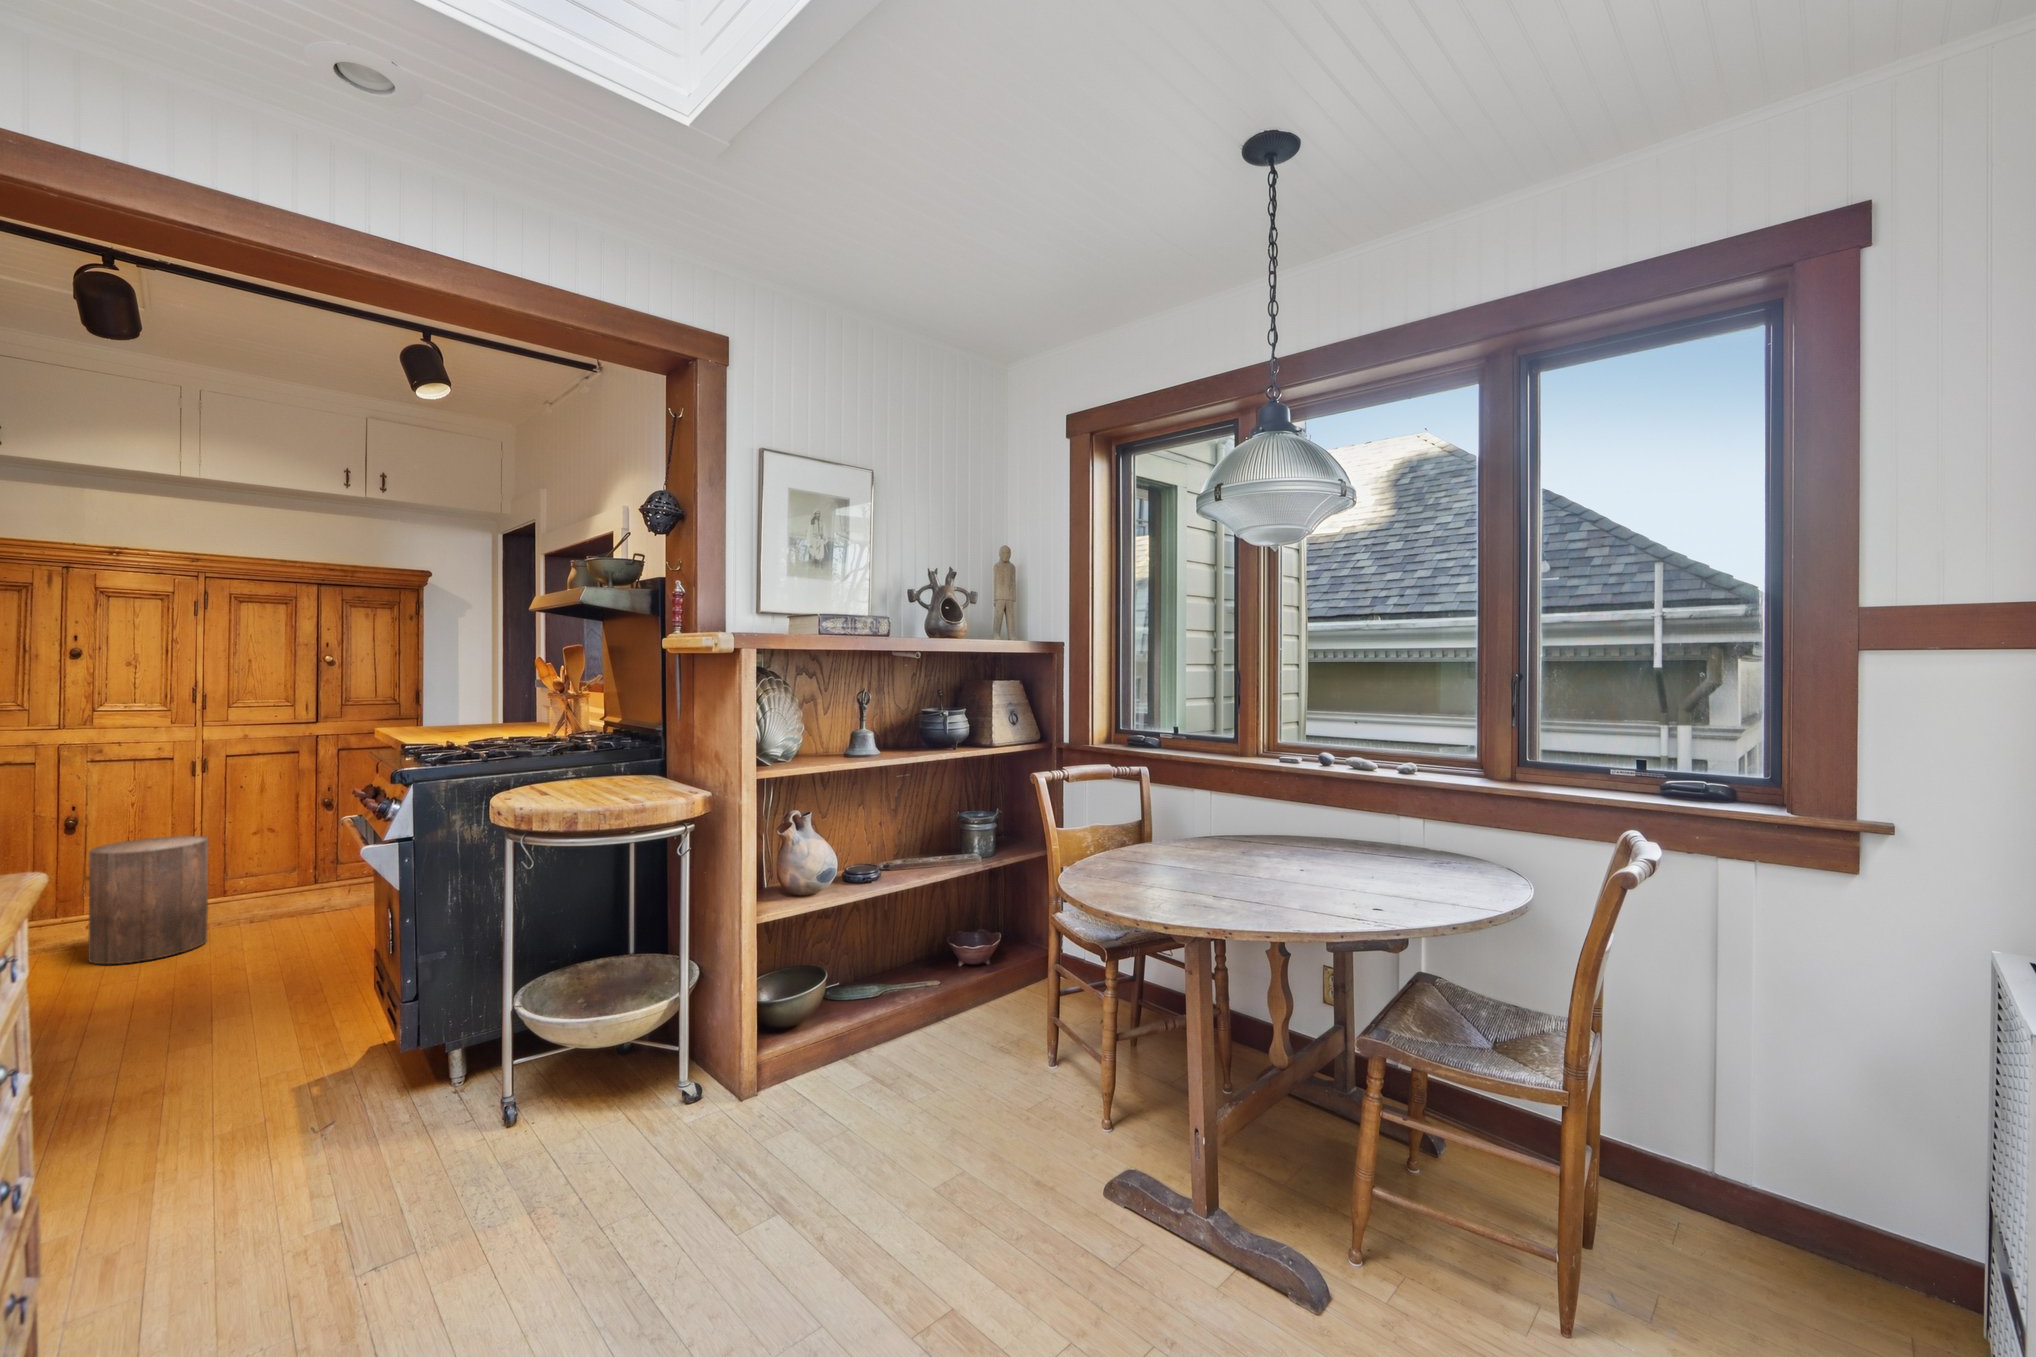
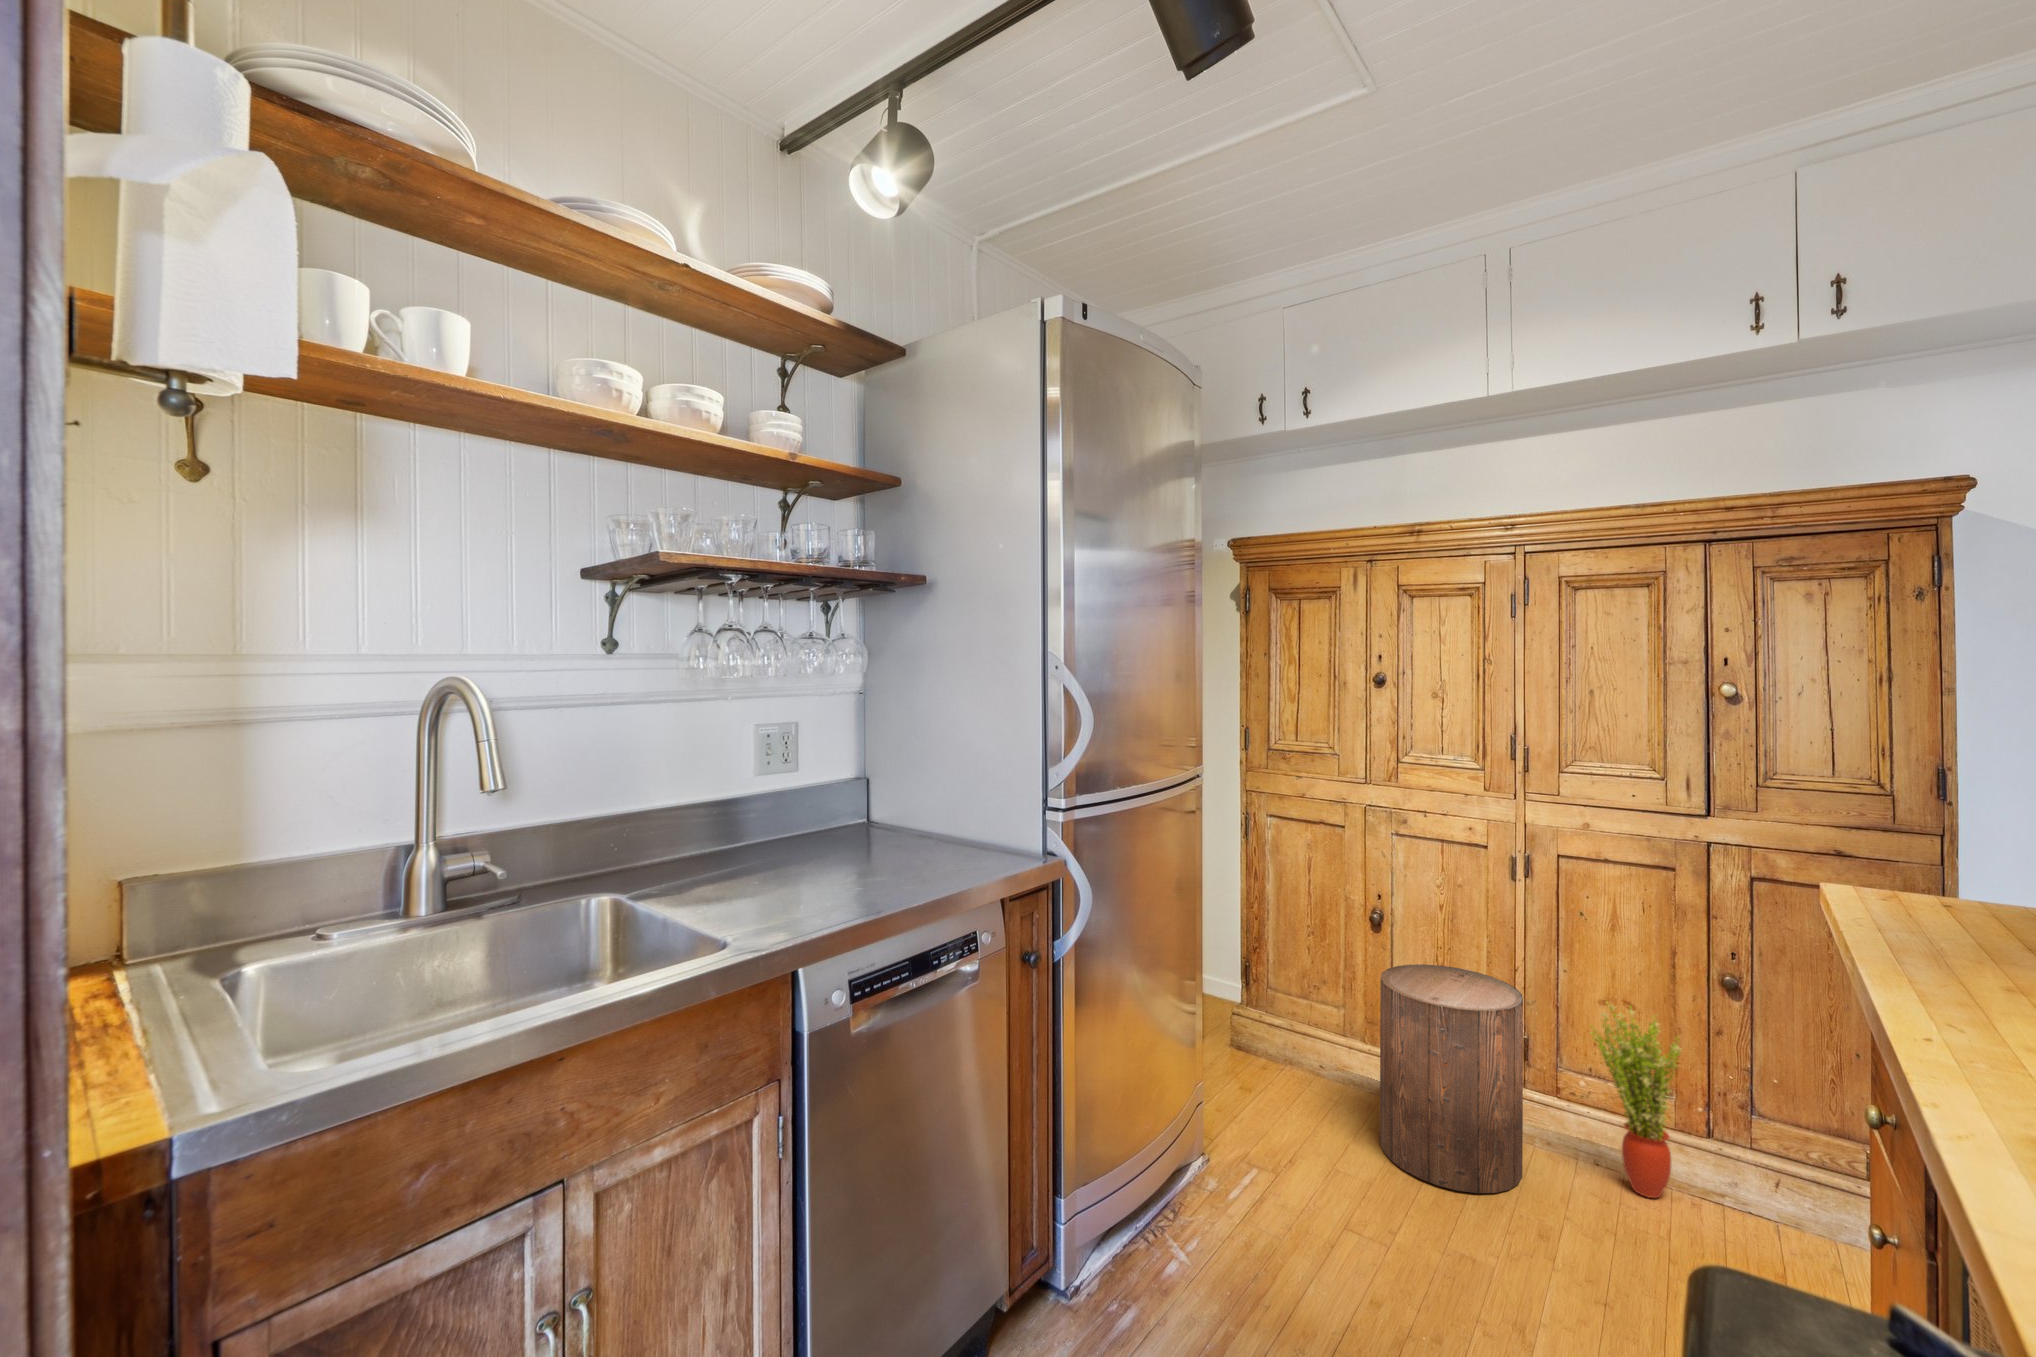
potted plant: none [250,827,306,923] -> present [1590,1004,1682,1198]

